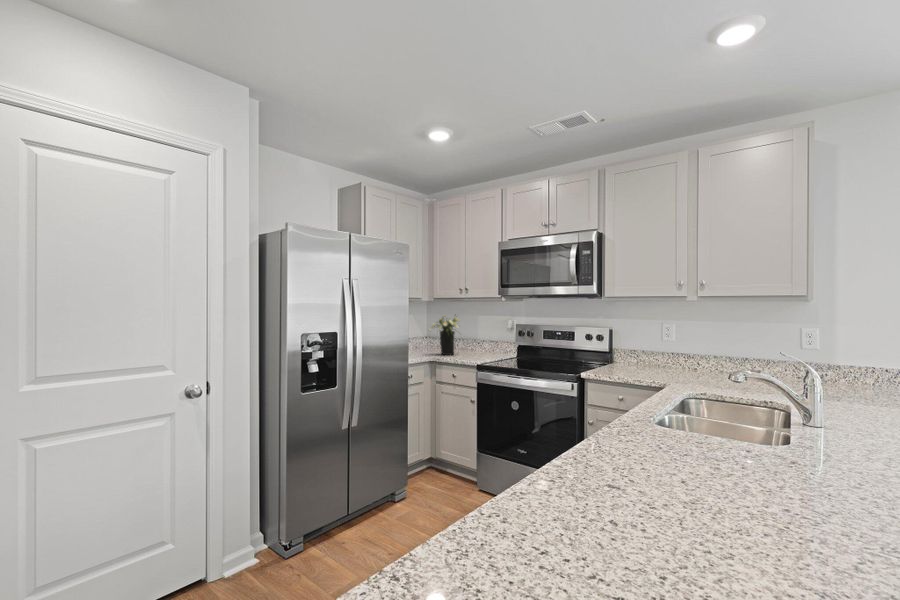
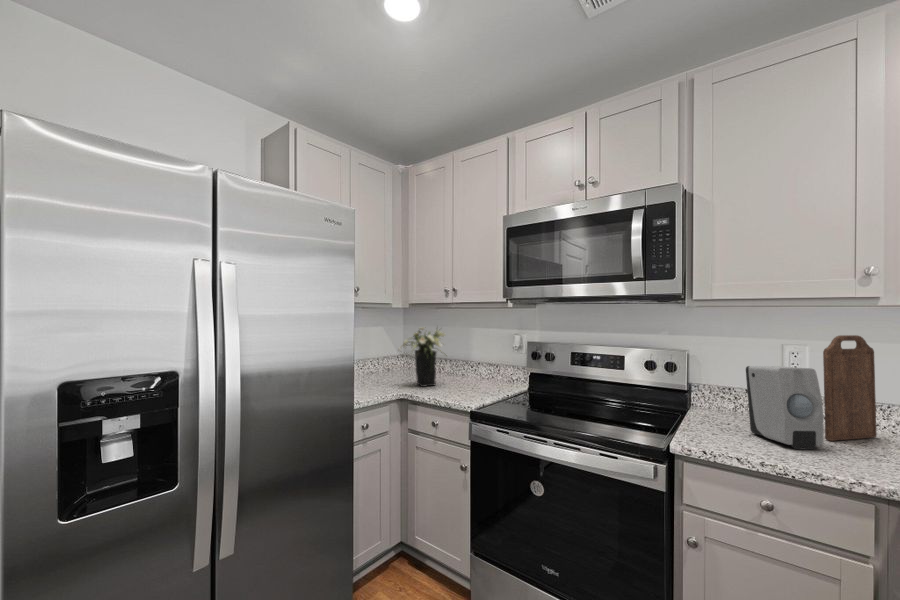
cutting board: none [668,316,699,373] -> present [823,335,877,441]
soap dispenser: none [630,333,659,375] -> present [746,366,824,450]

